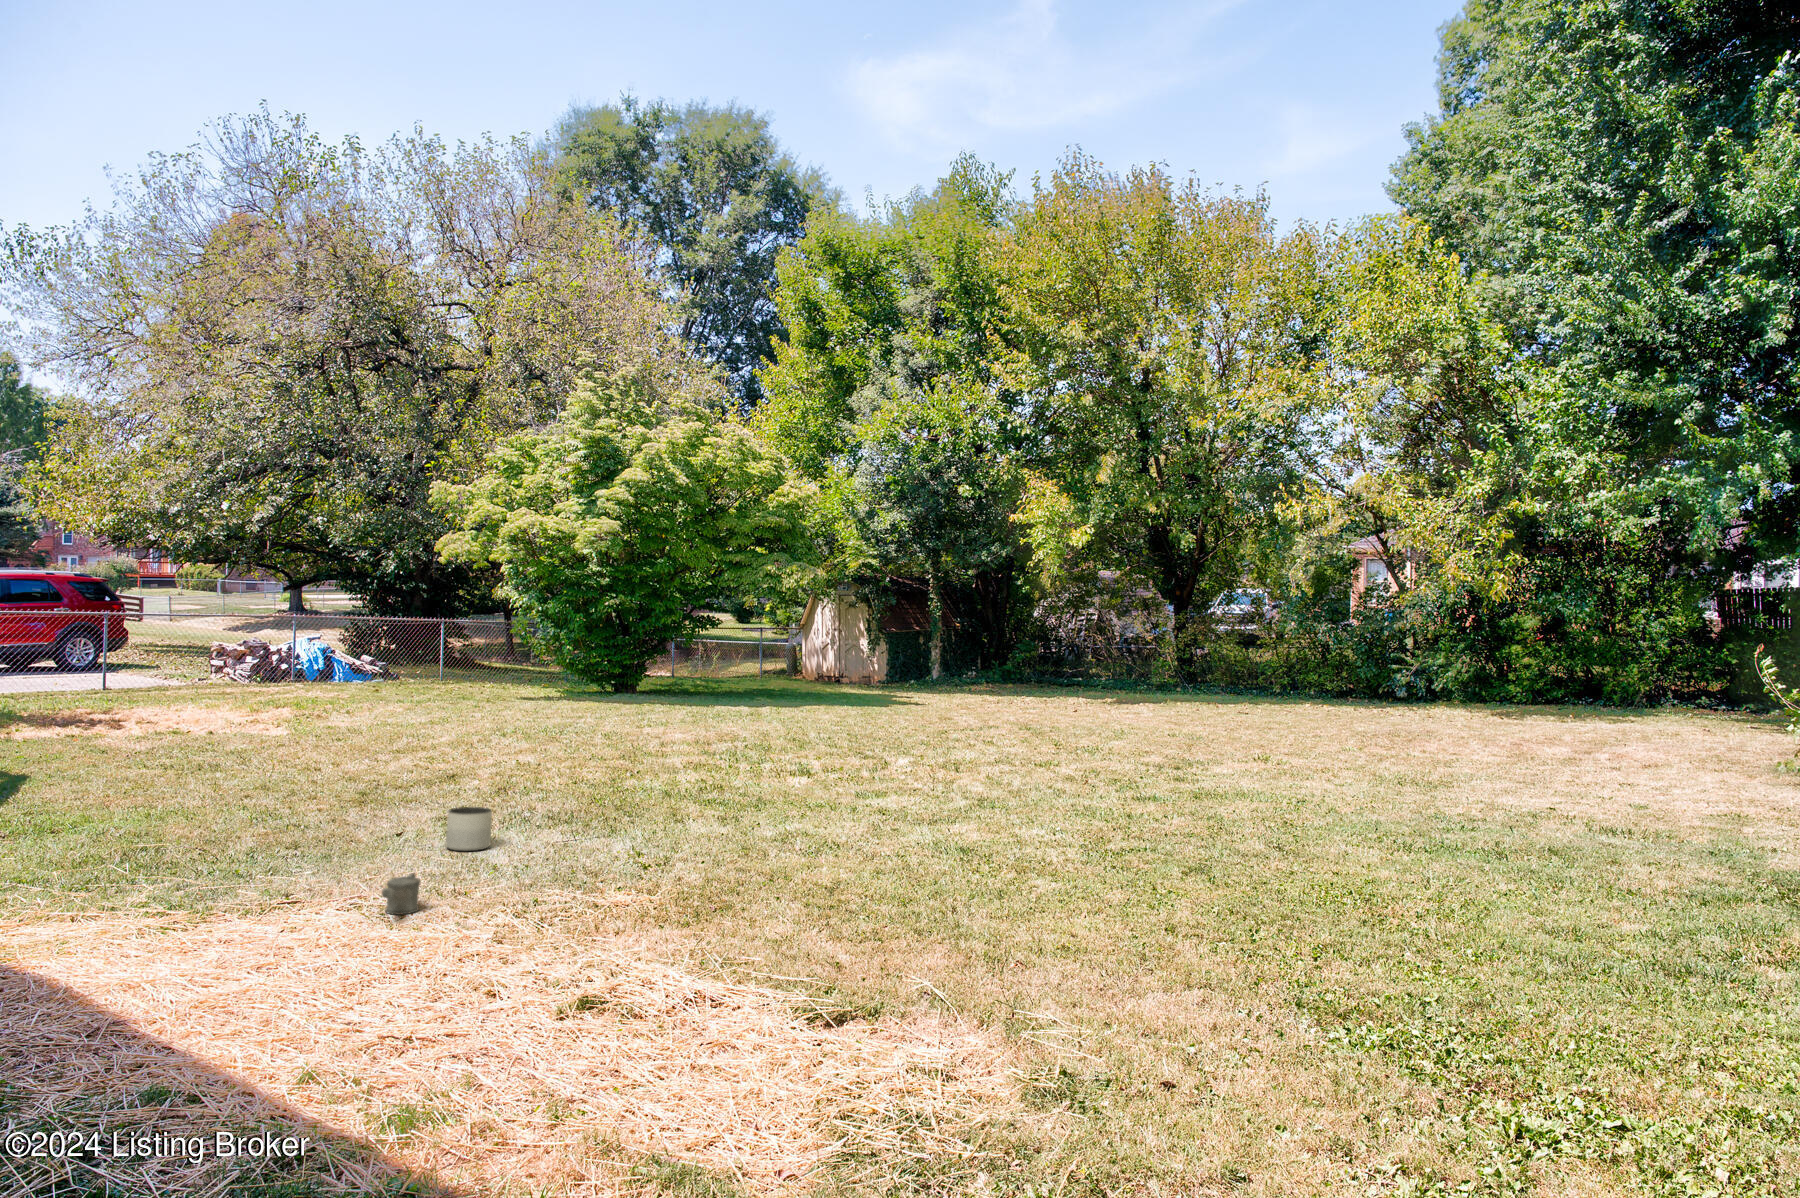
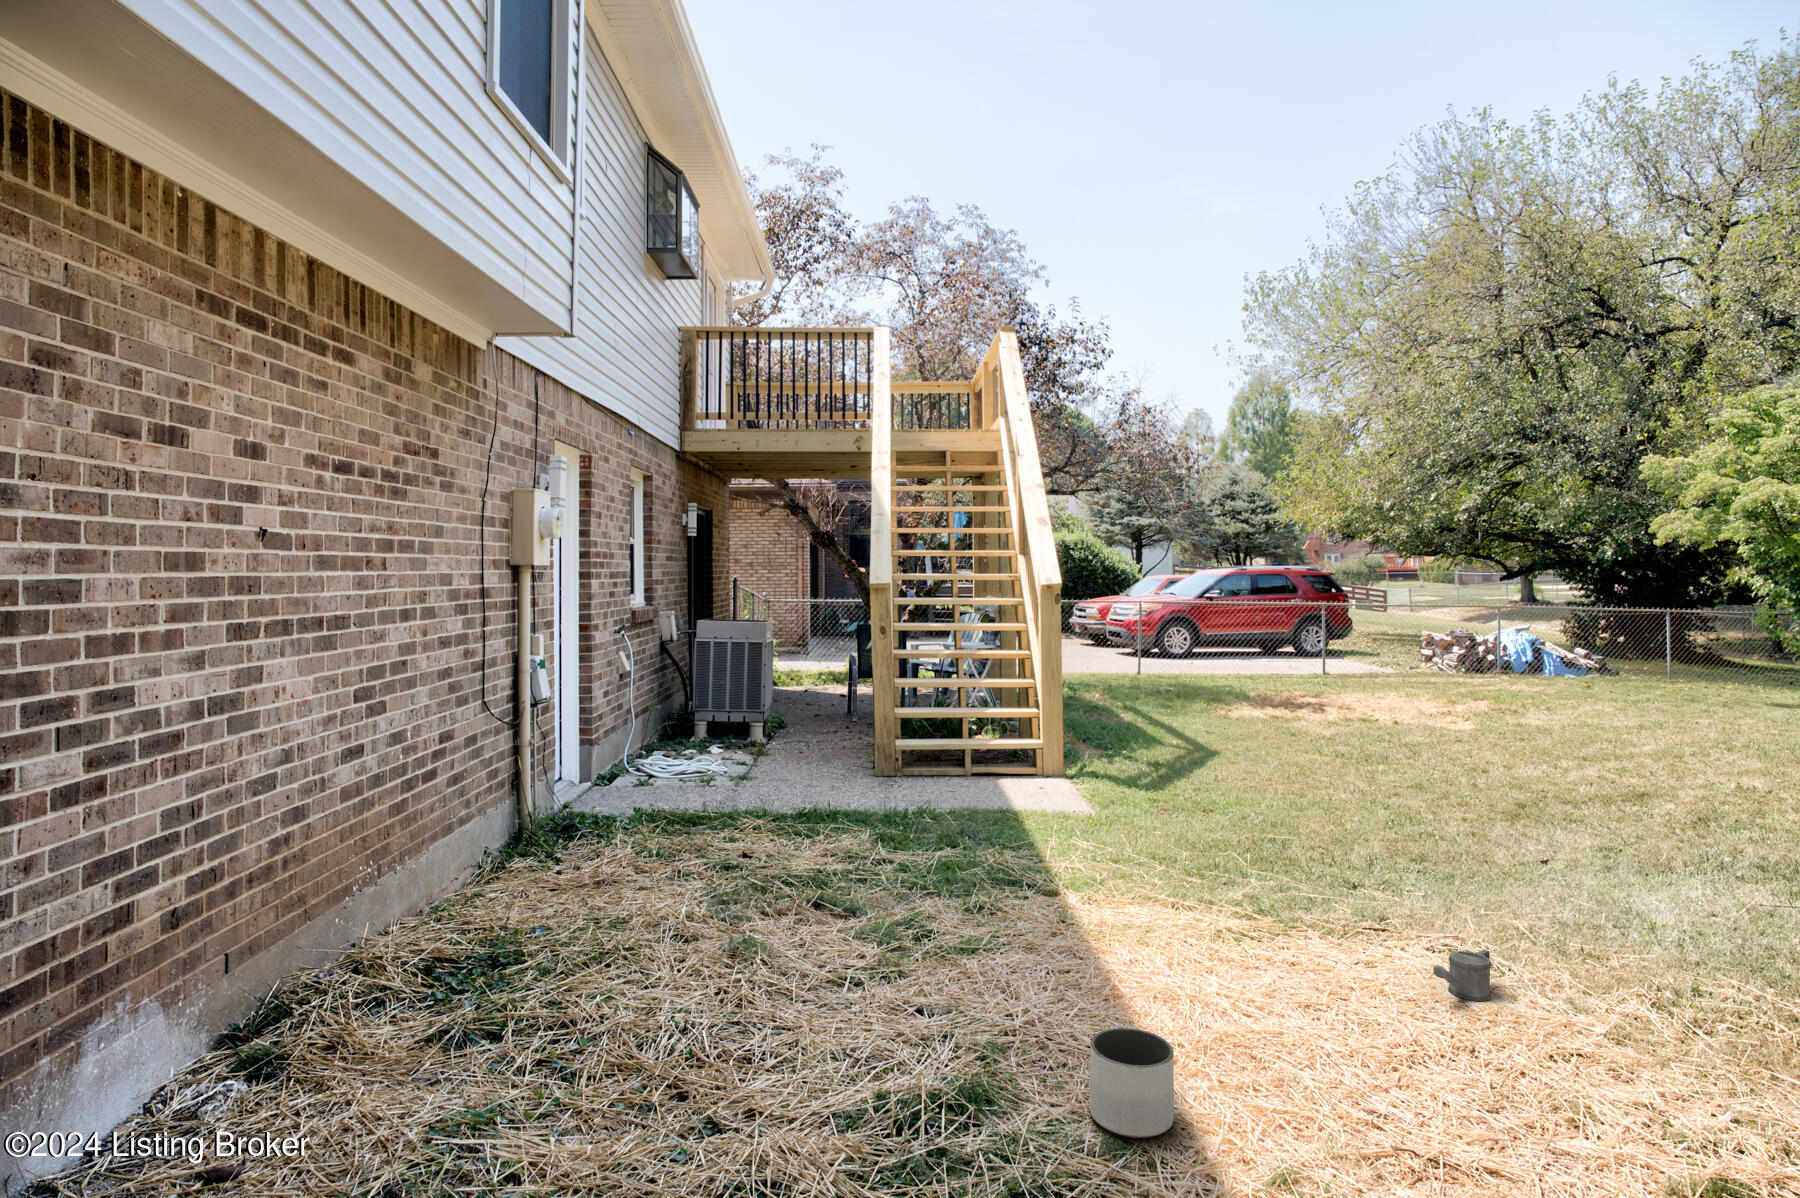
planter: present [446,807,492,851] -> present [1089,1028,1174,1138]

